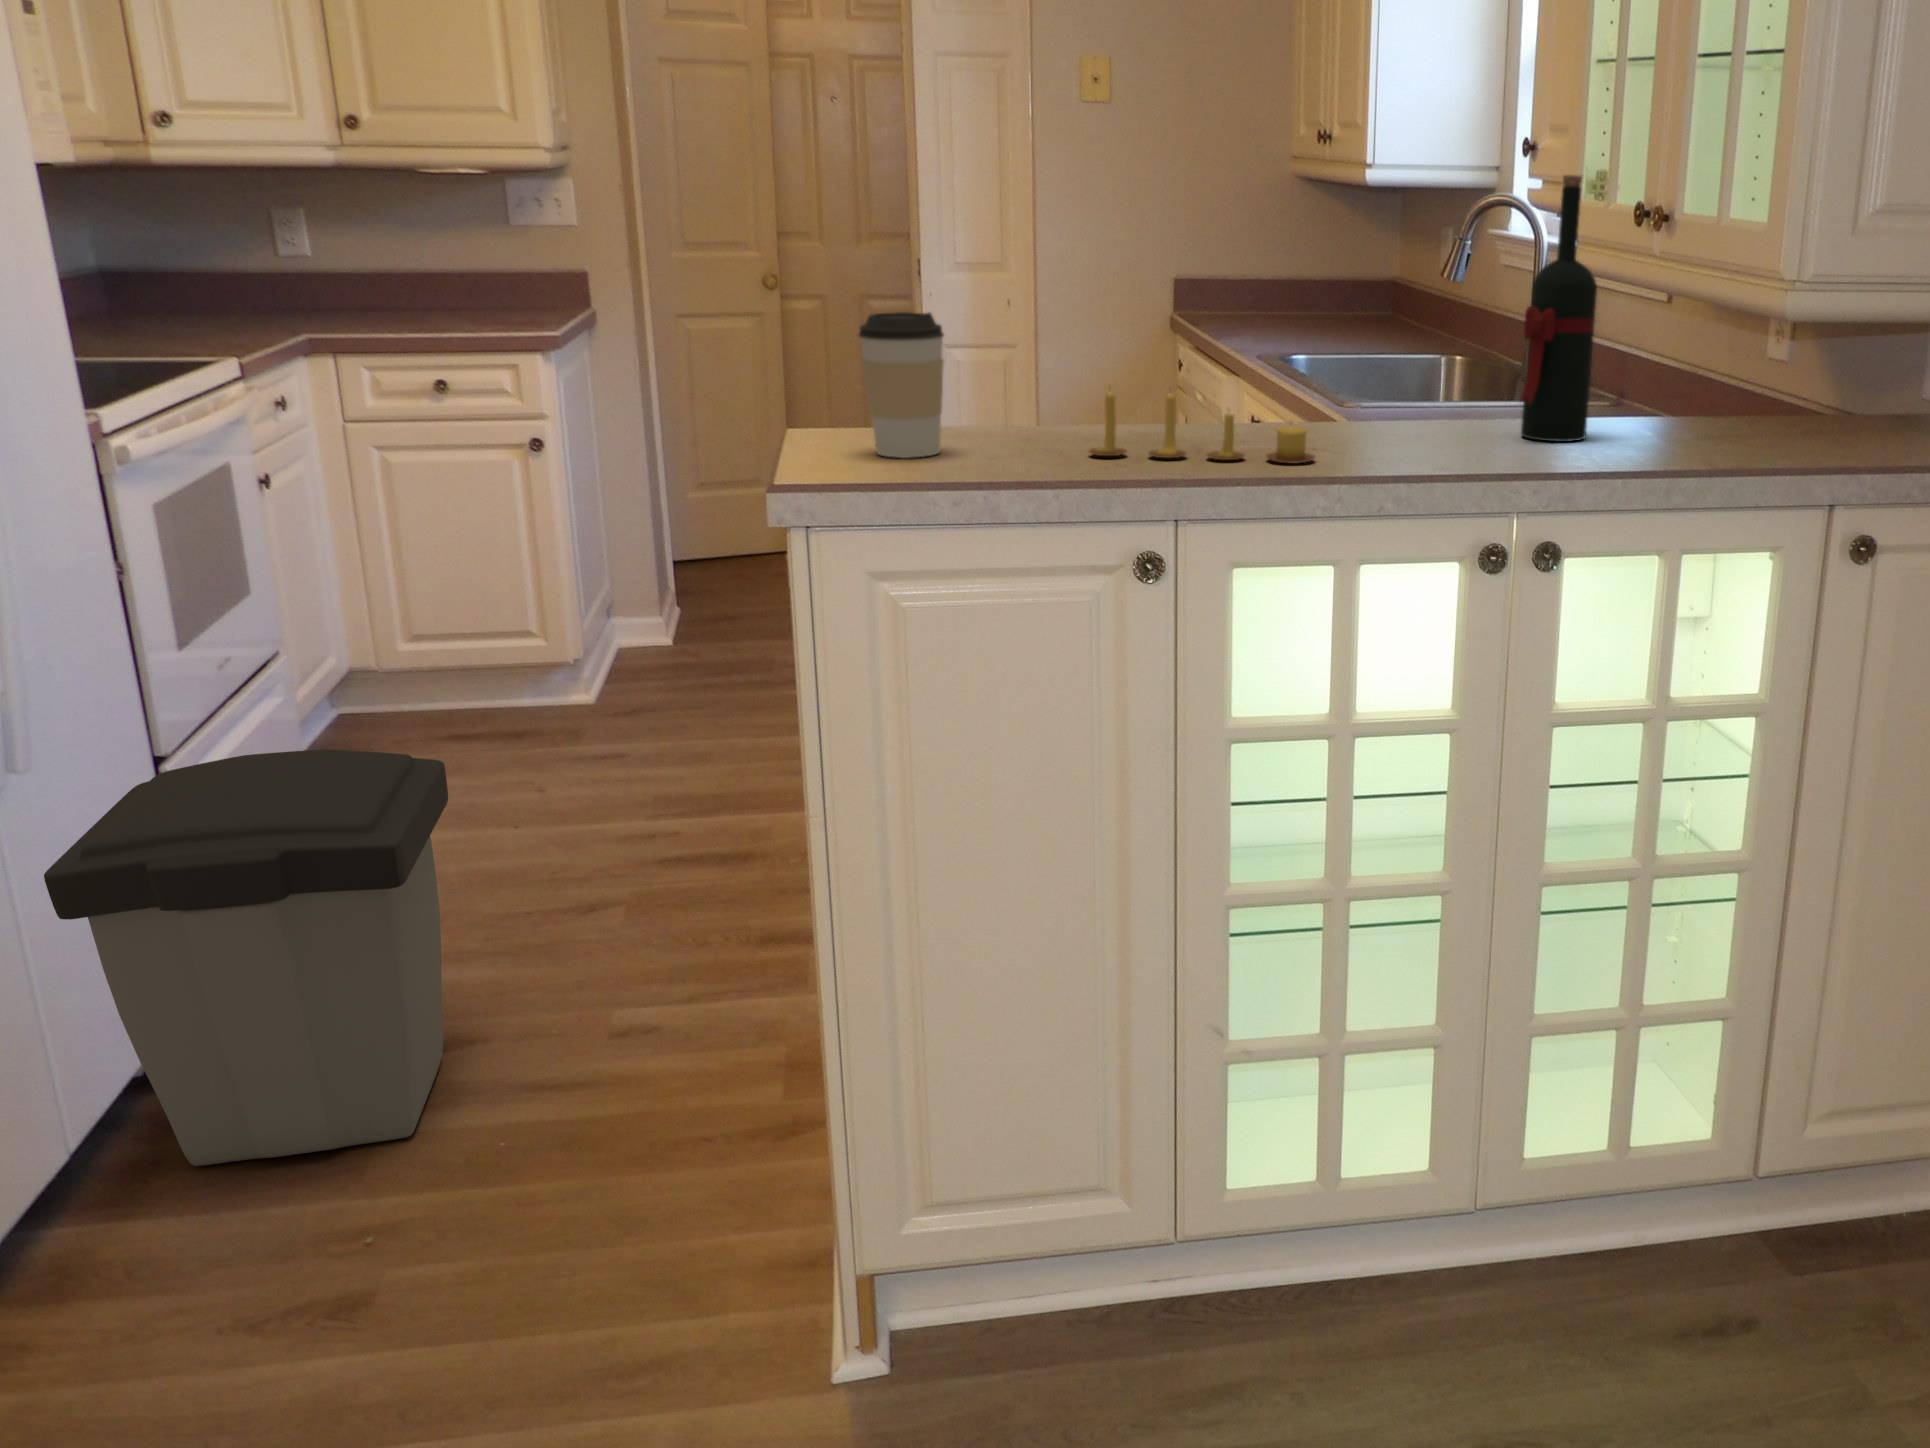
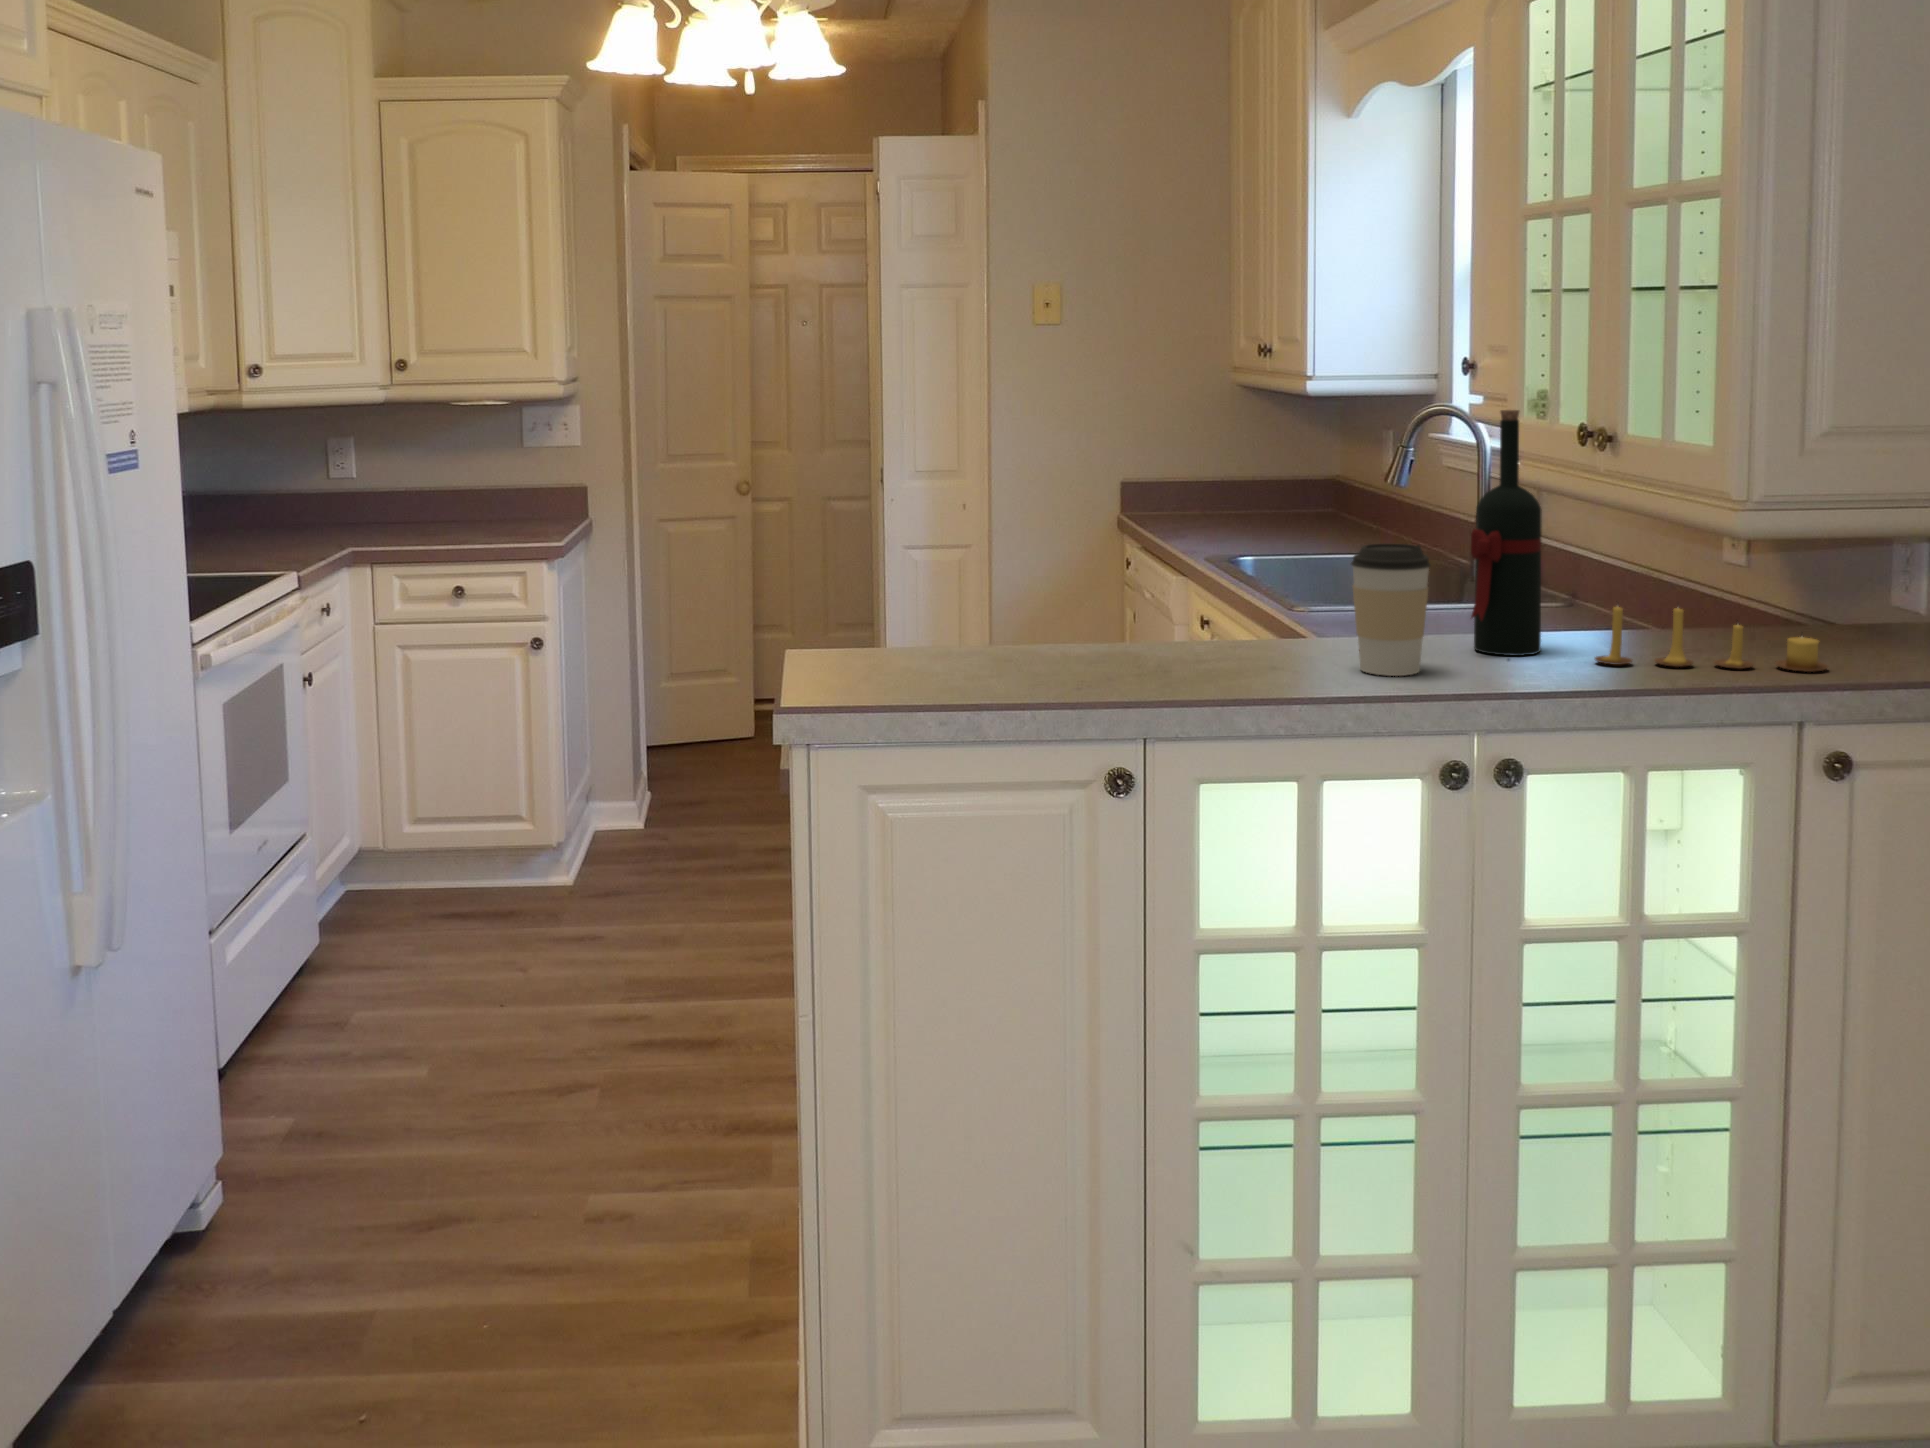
coffee cup: present [859,312,944,458] -> present [1351,543,1430,676]
candle: present [1089,392,1314,464] -> present [1595,606,1828,672]
trash can: present [44,749,448,1166] -> none [141,929,461,1327]

